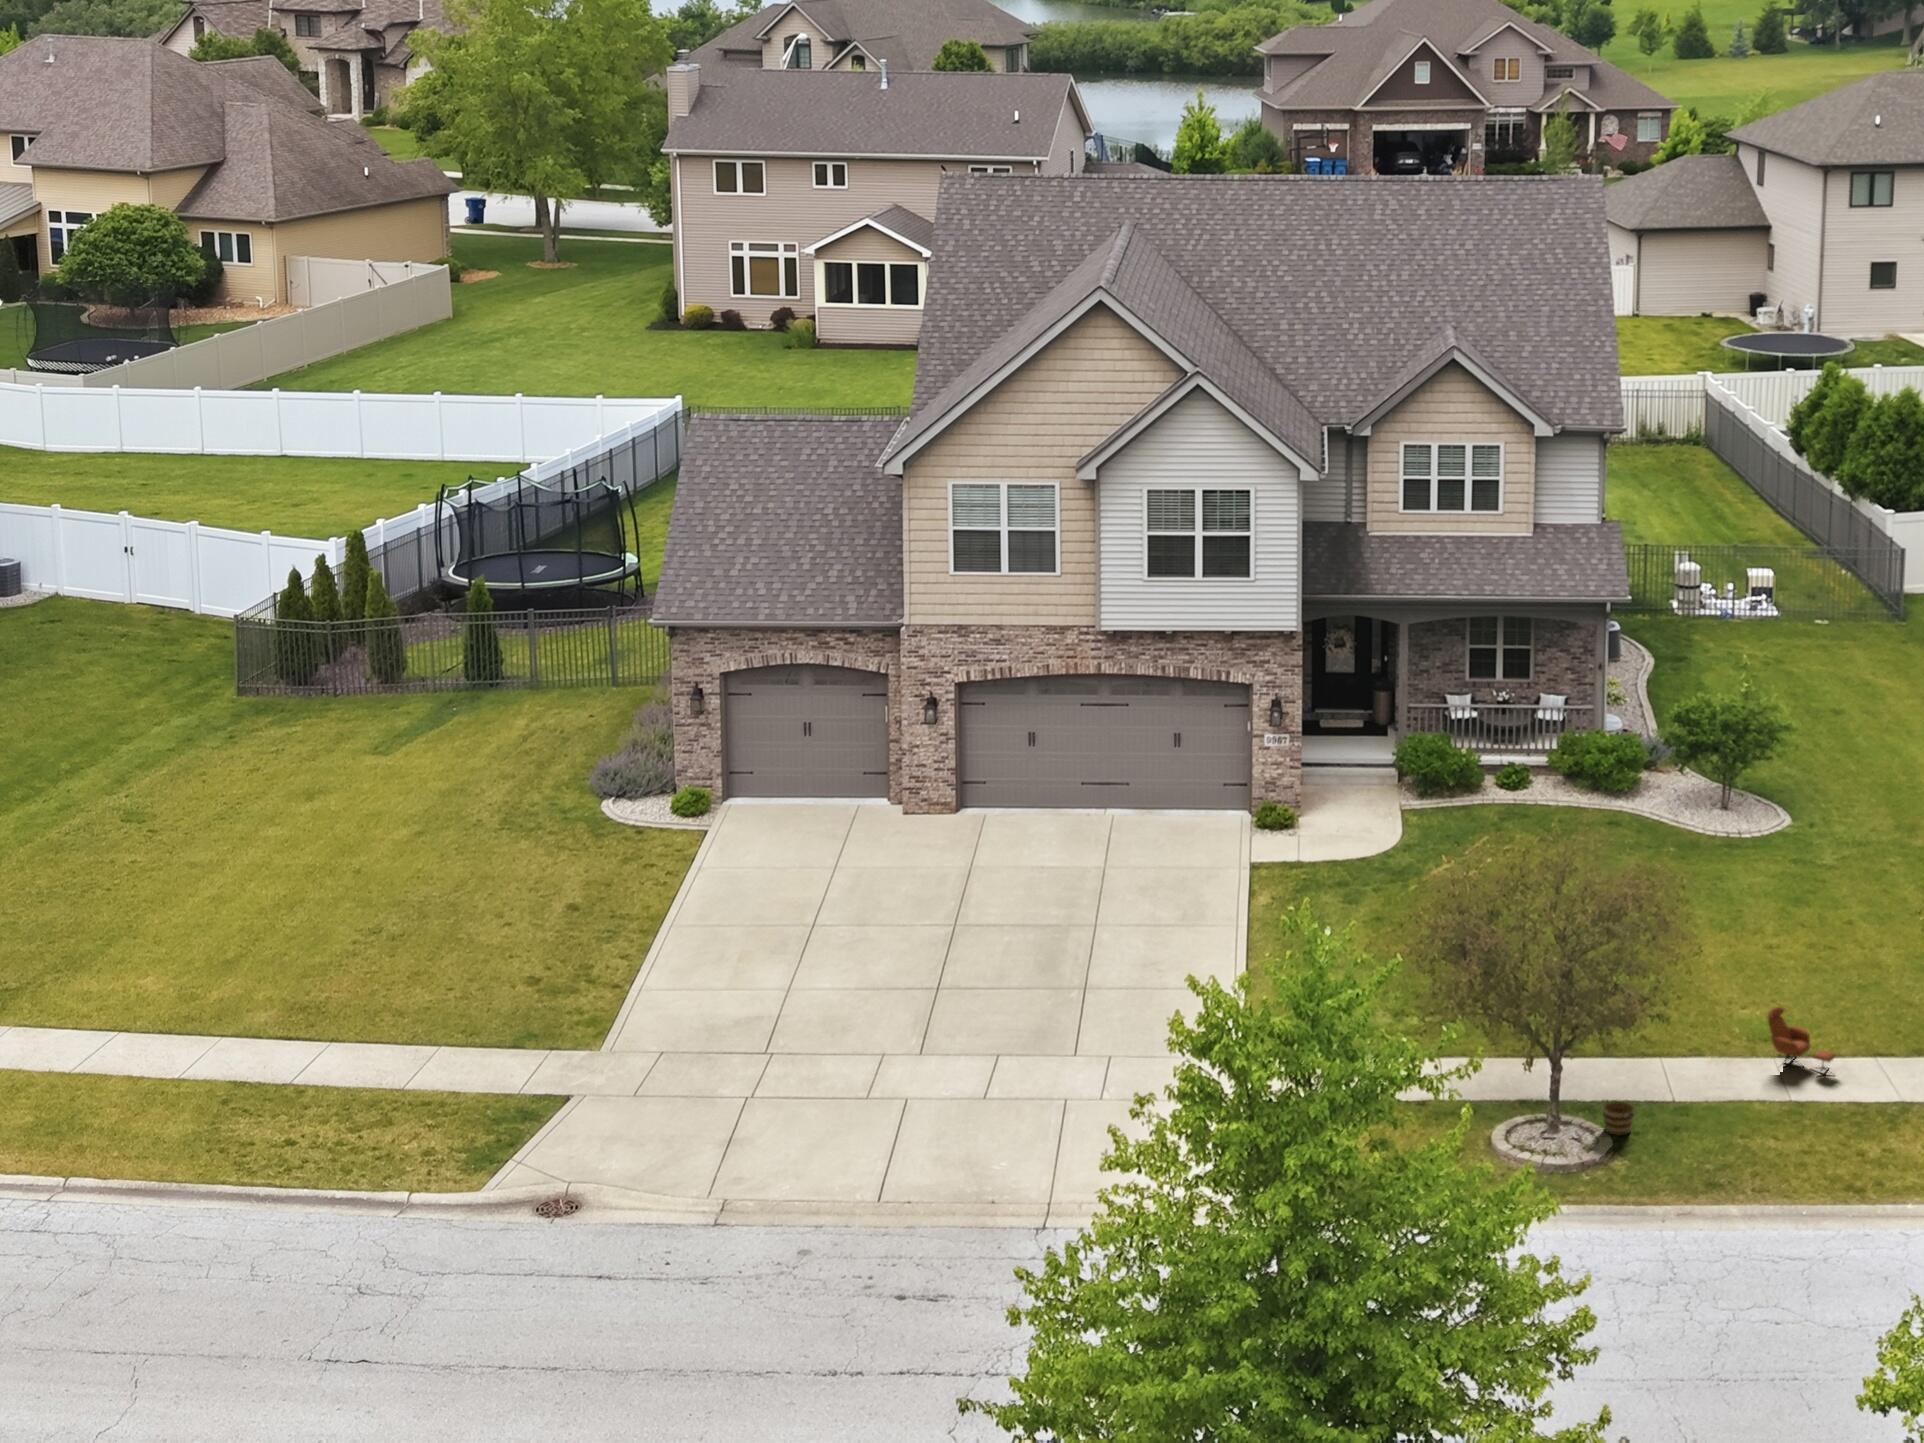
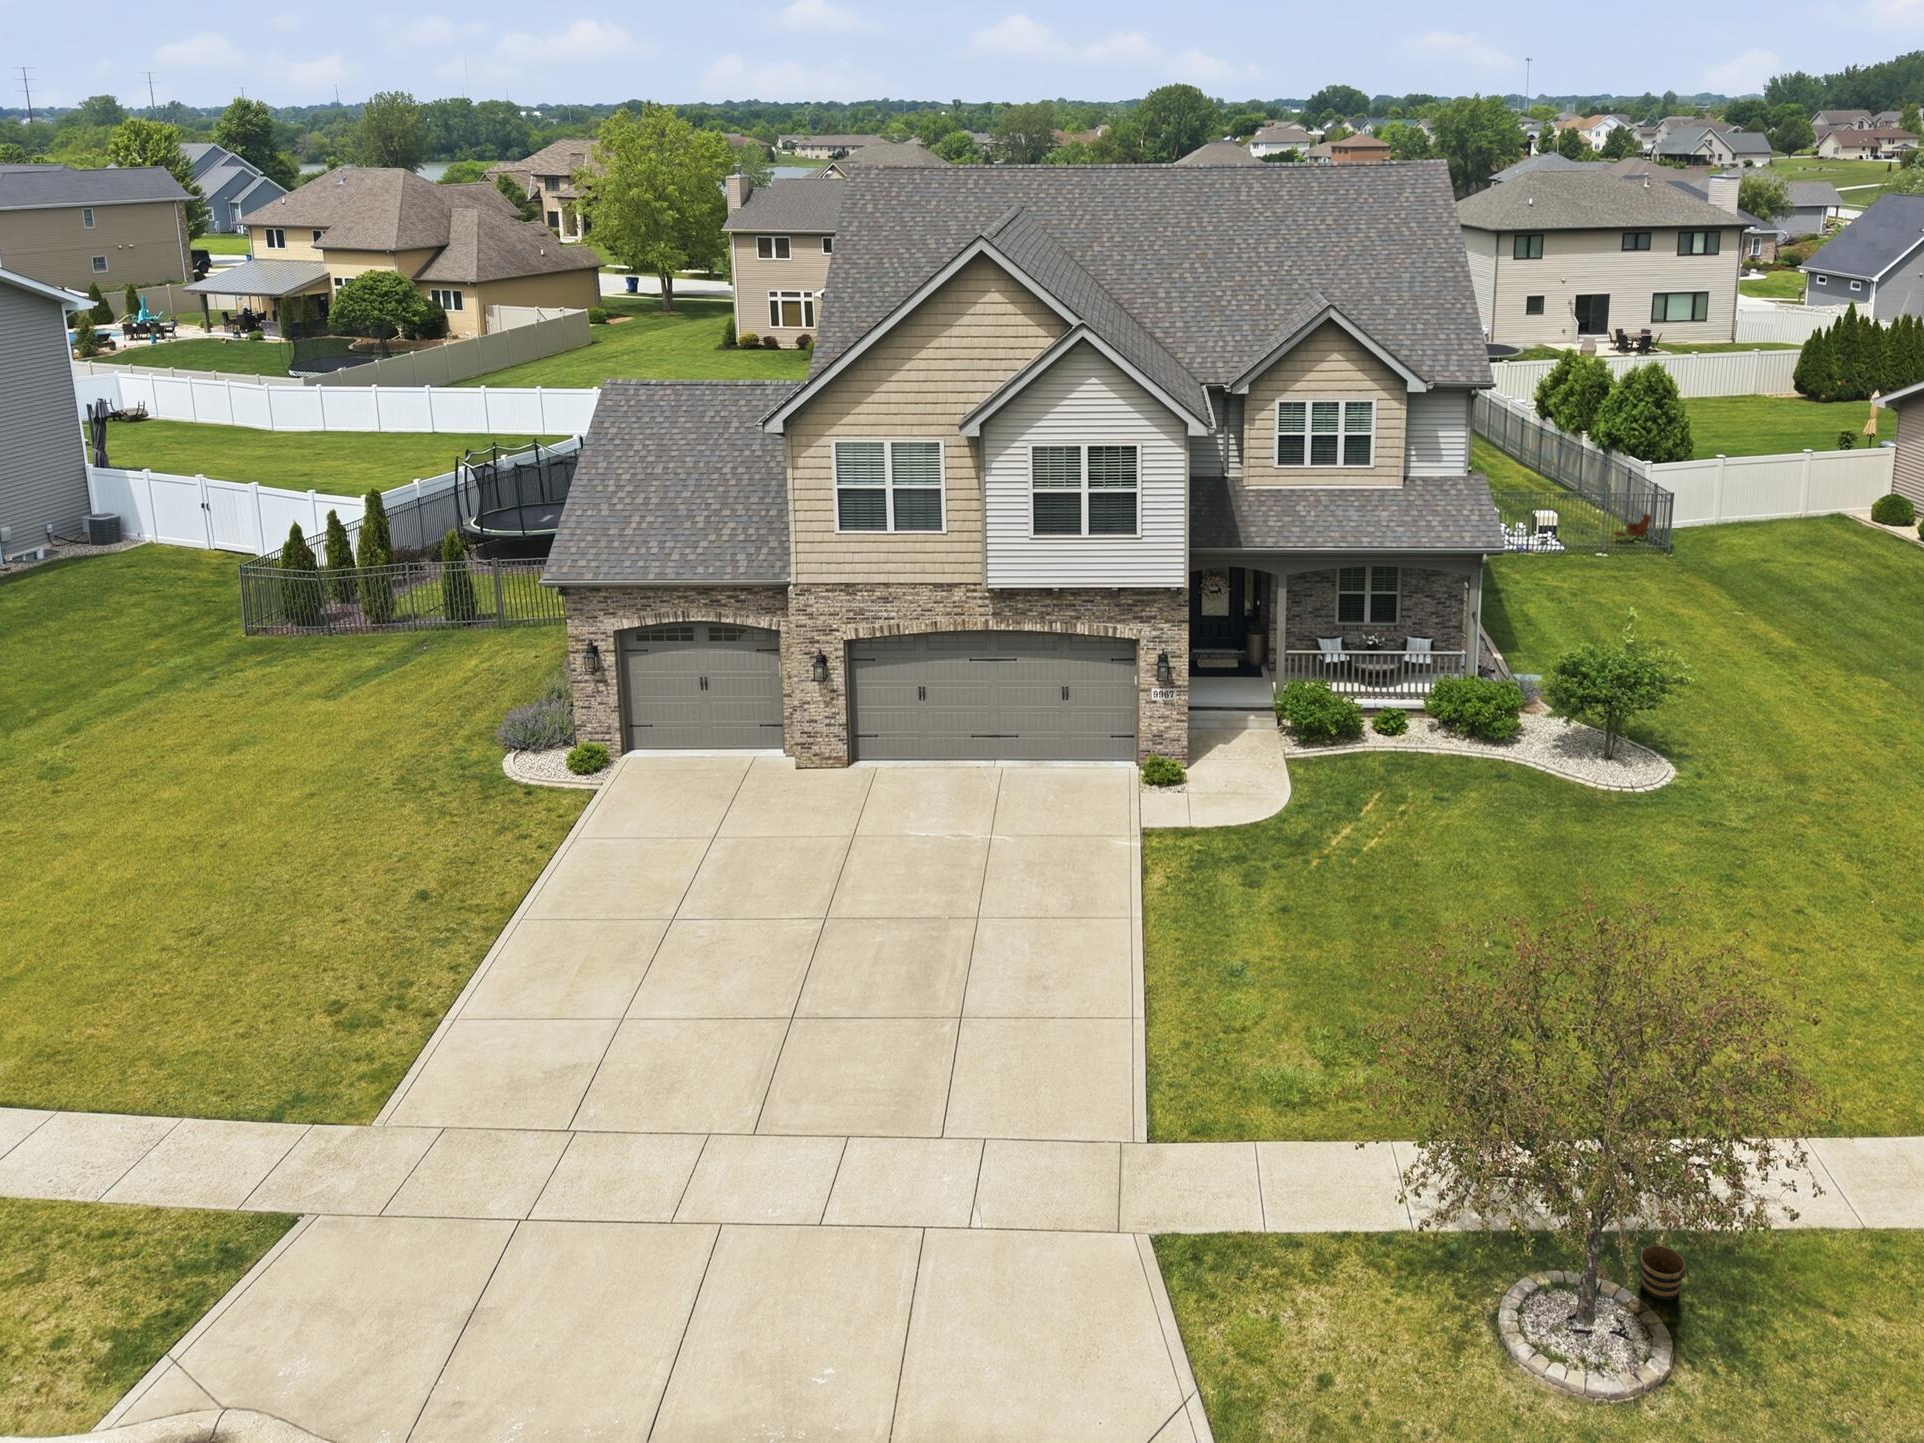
lounge chair: present [1768,1007,1835,1071] -> present [1614,514,1651,541]

